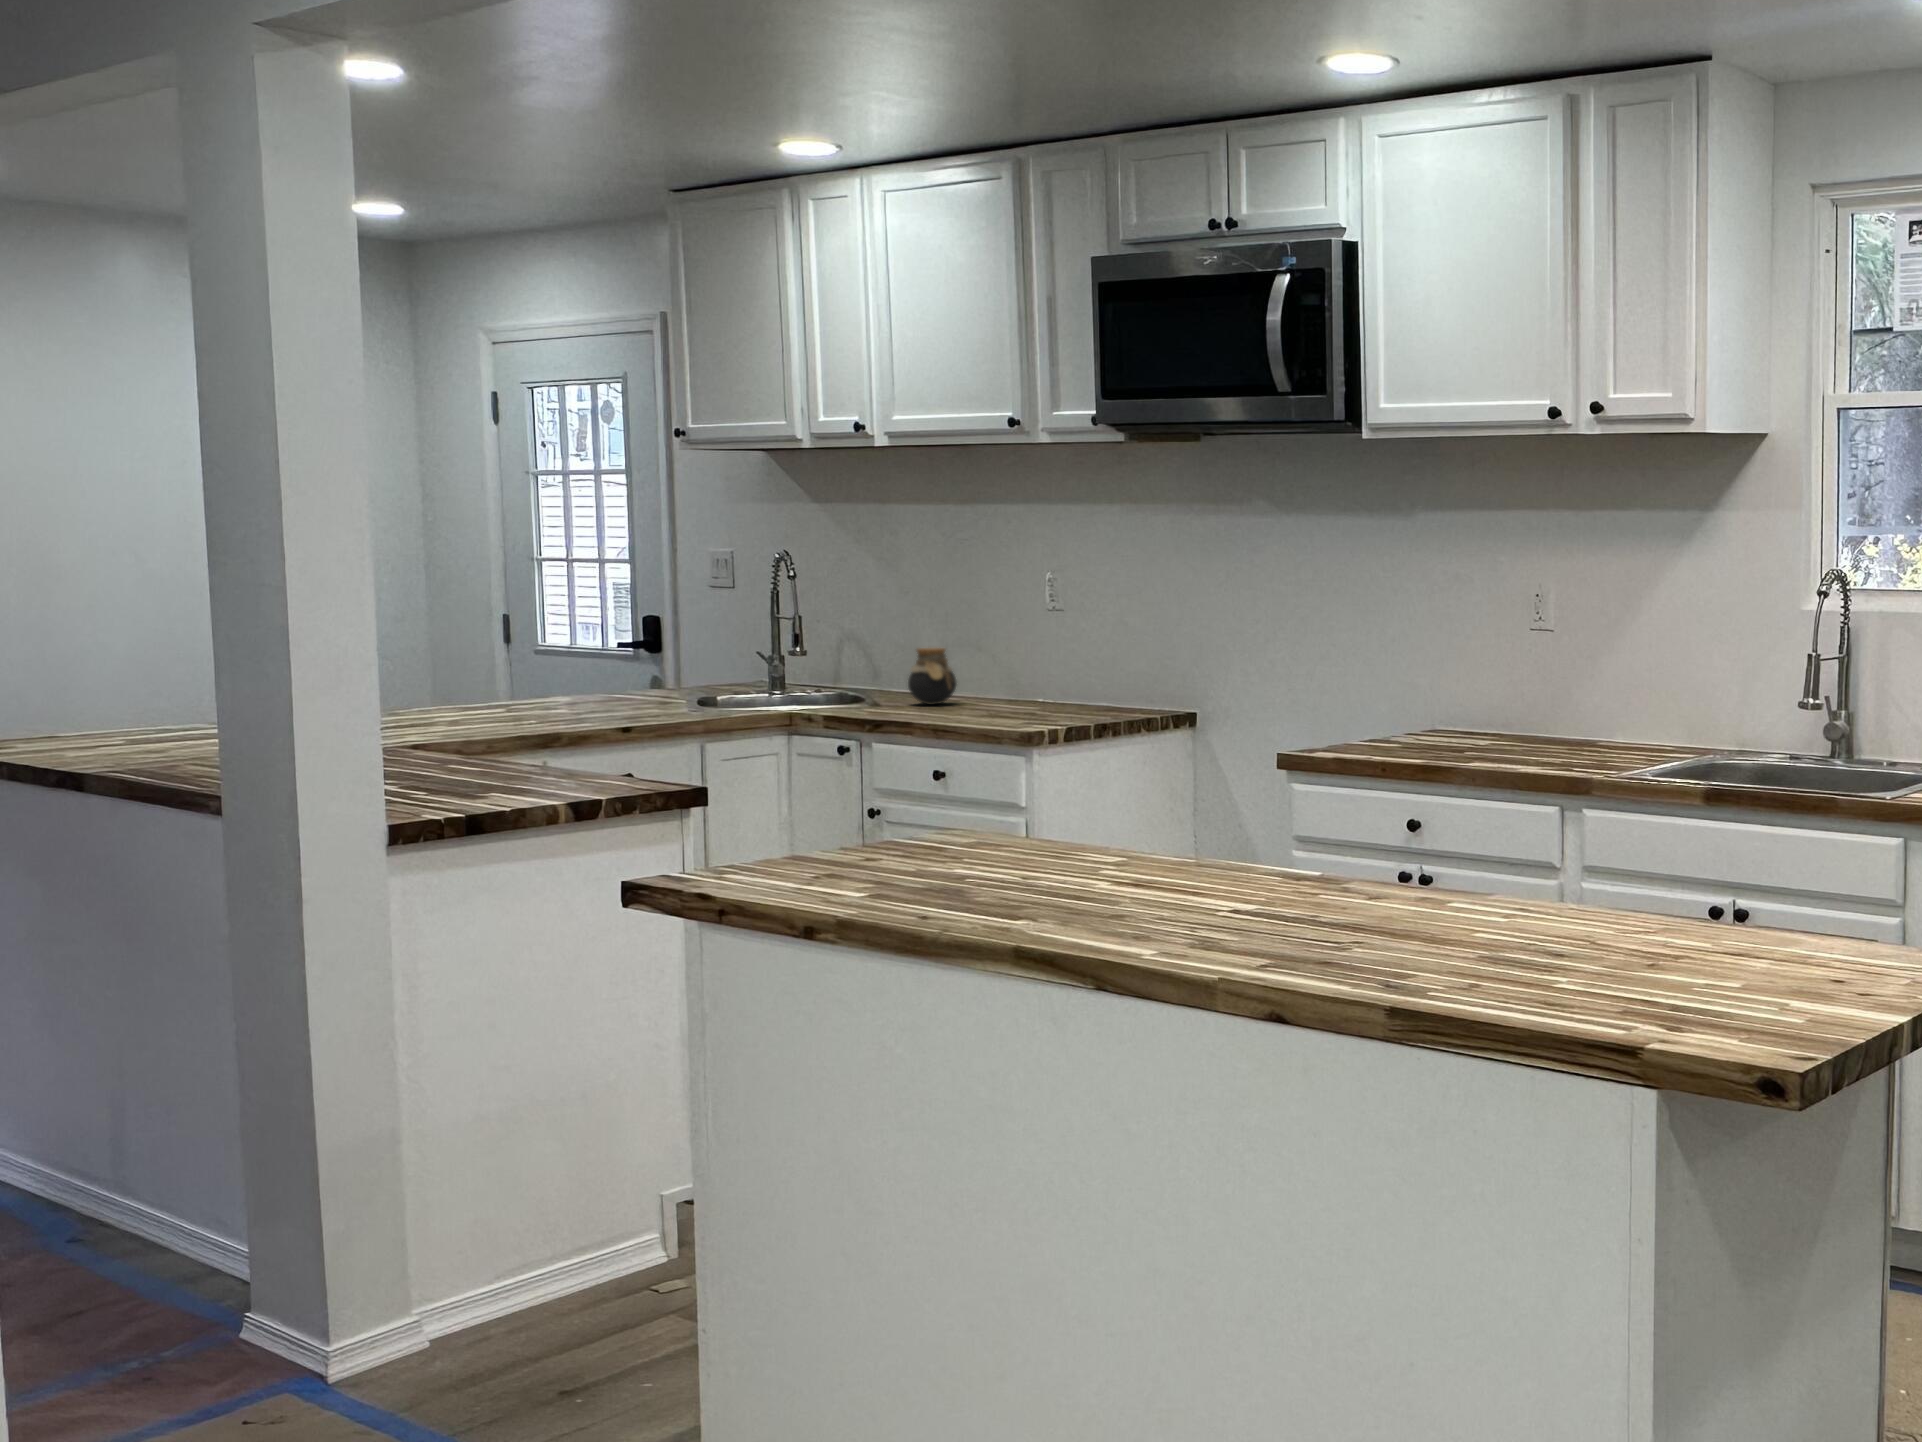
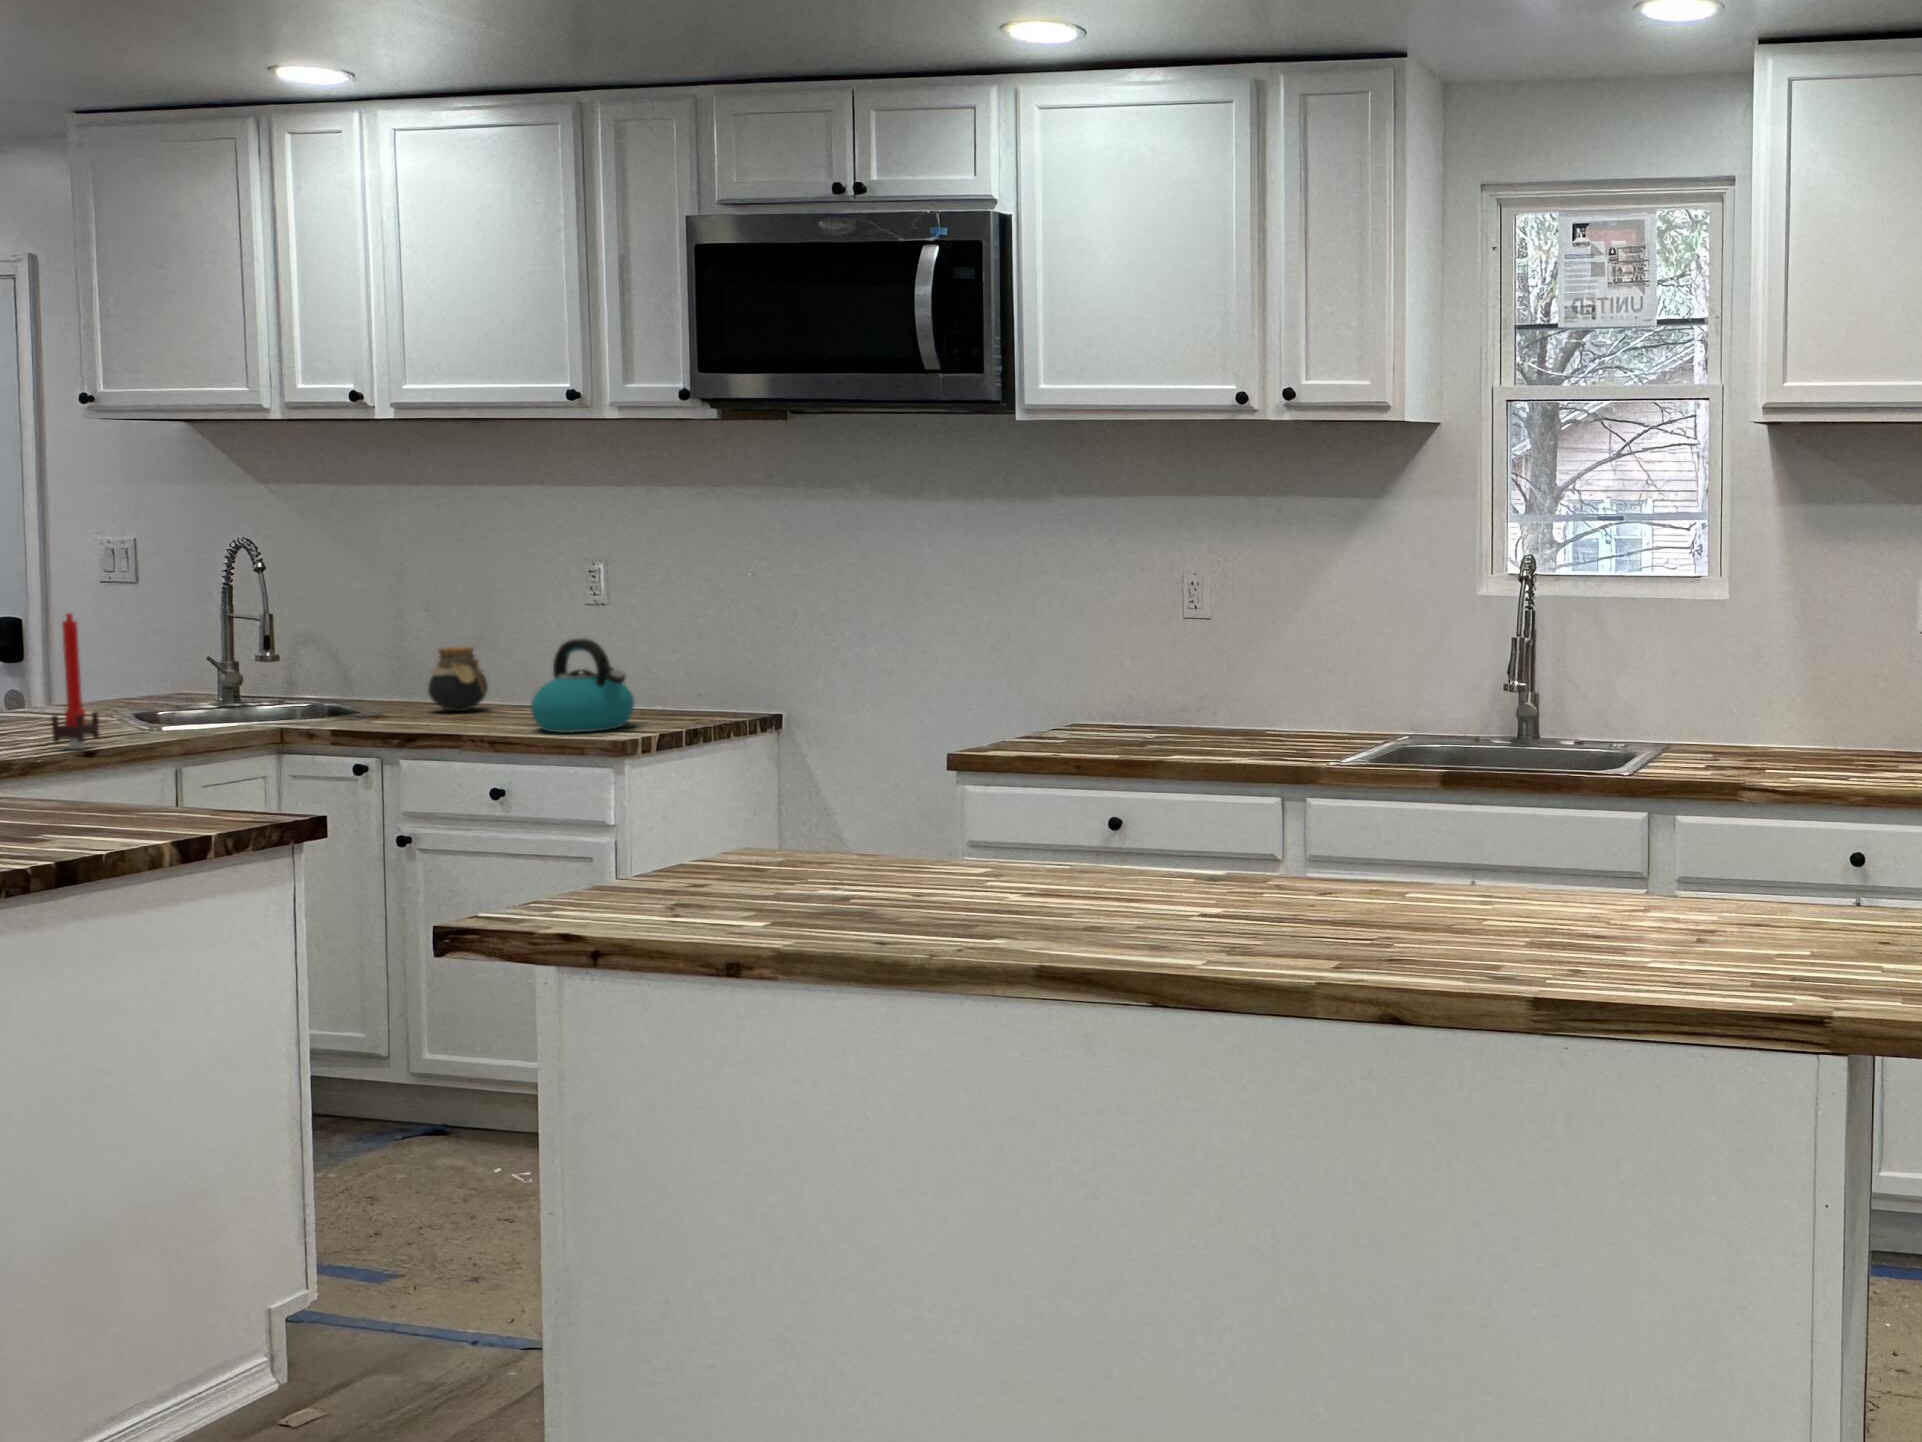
candle: none [613,607,648,720] -> present [52,613,99,749]
kettle: none [968,640,1055,724] -> present [531,638,634,733]

